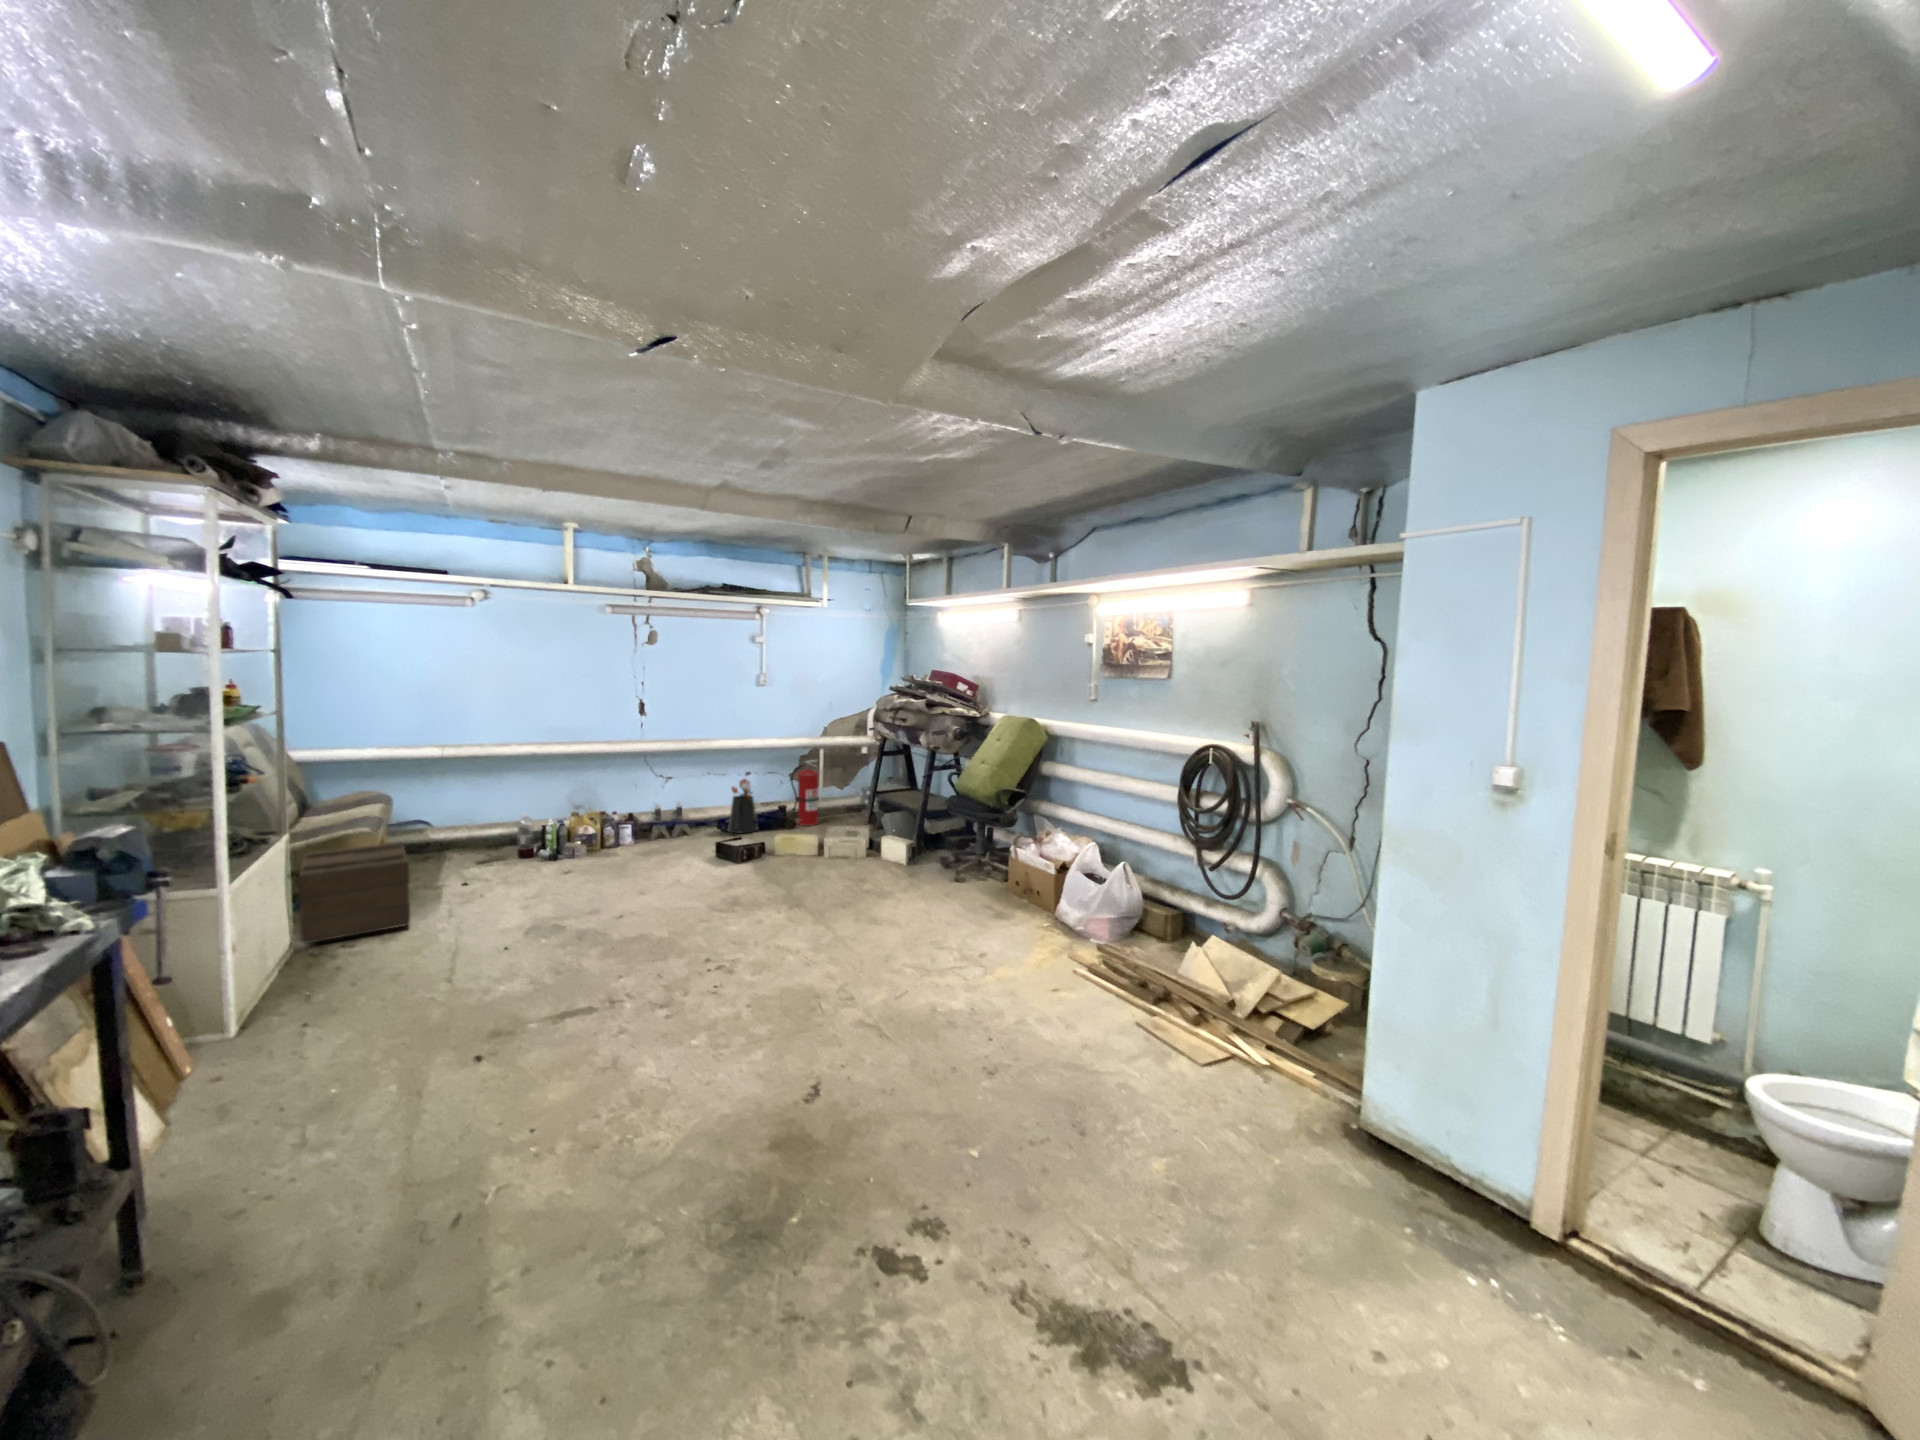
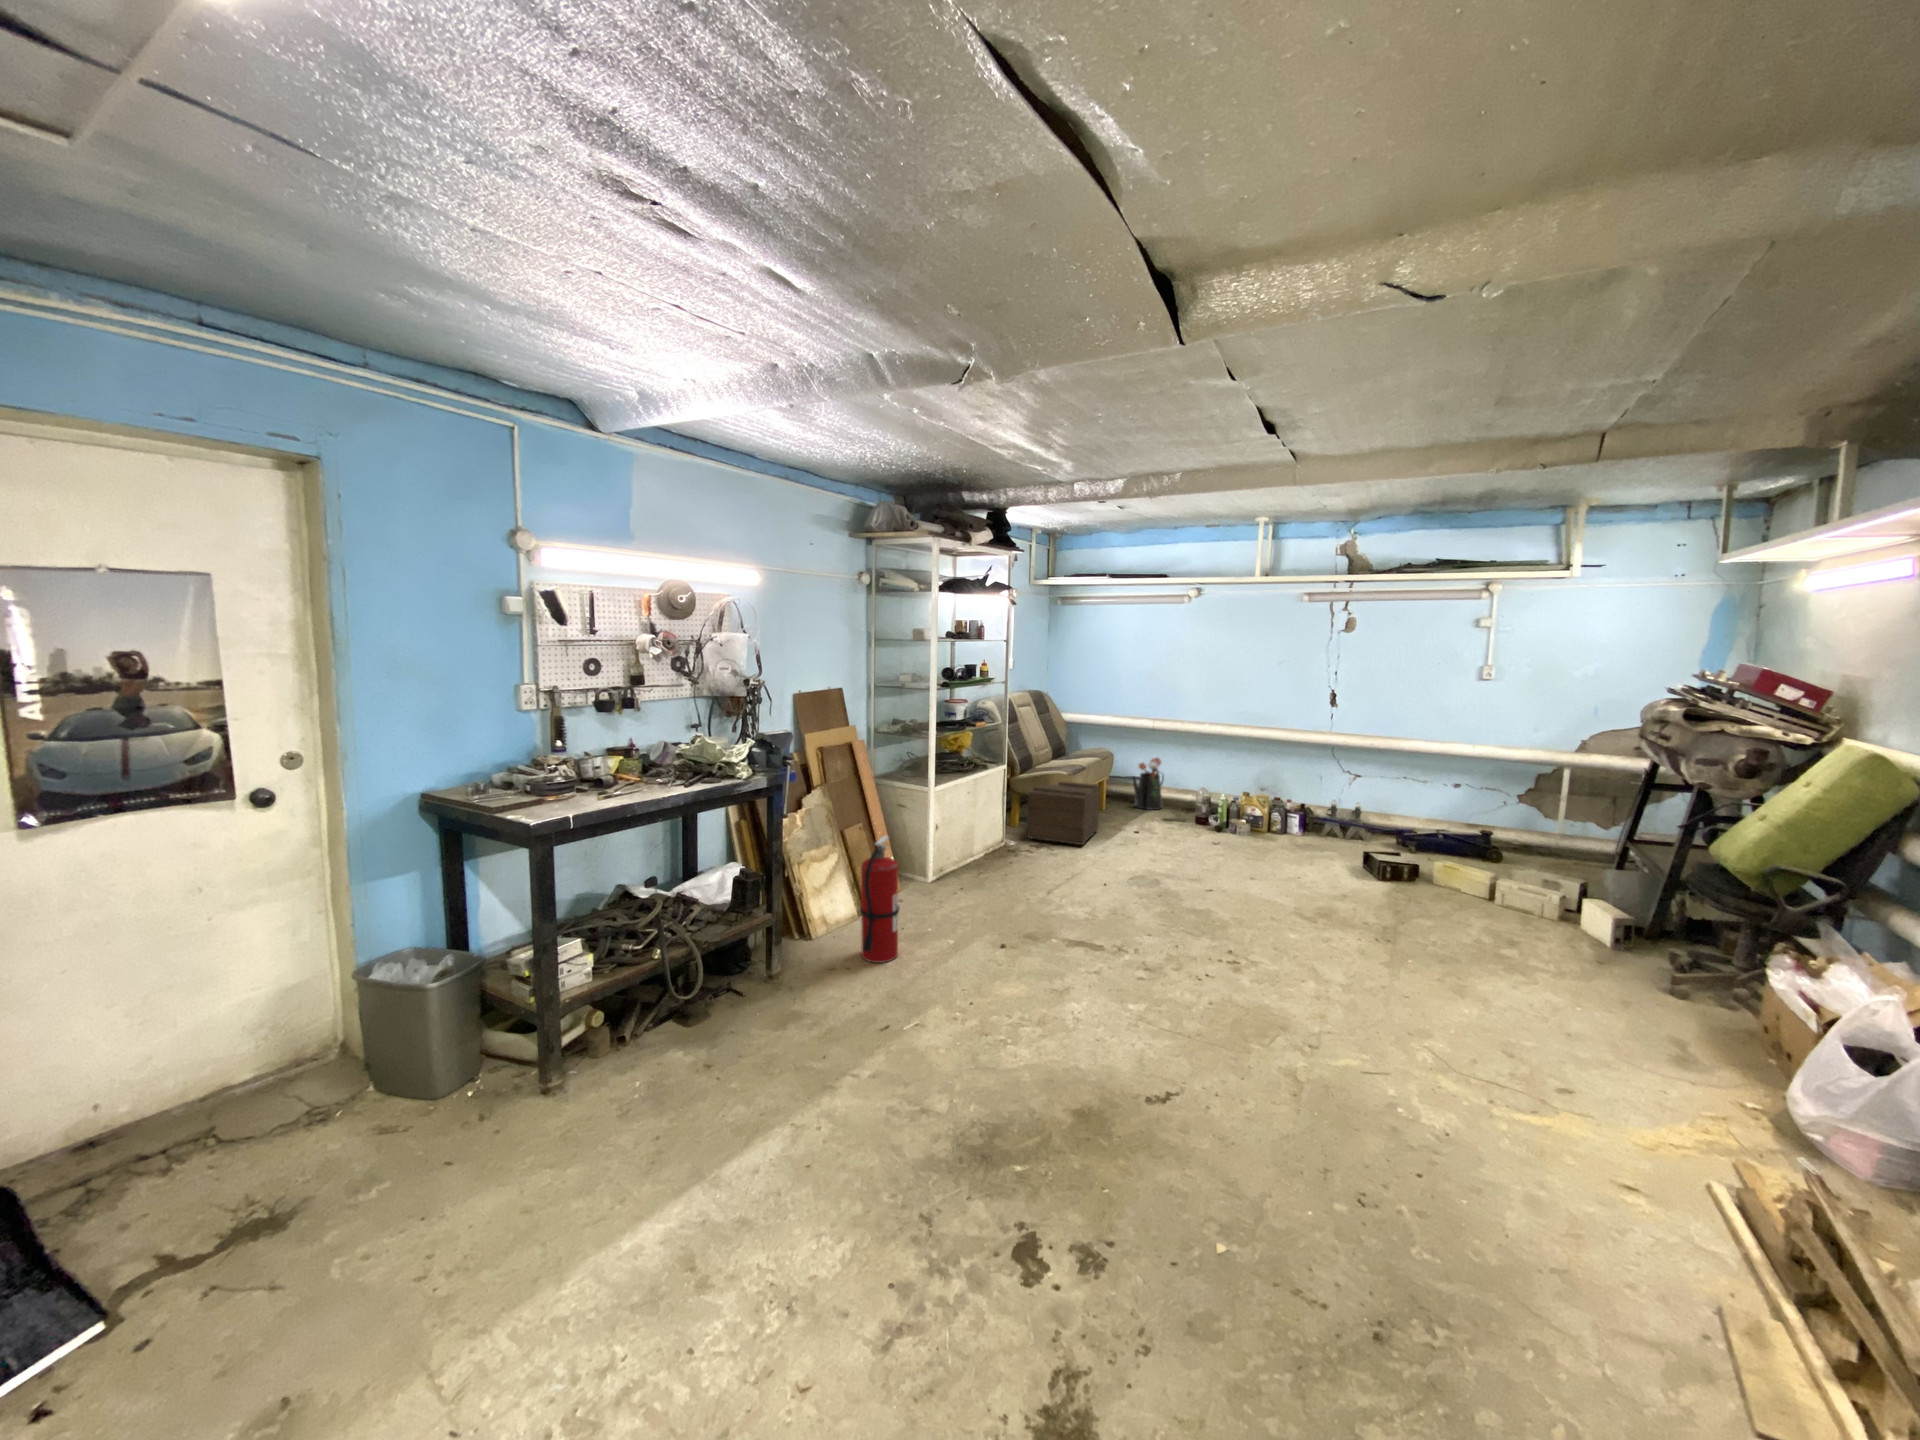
fire extinguisher: present [791,761,819,826] -> present [860,836,900,963]
watering can: present [728,779,758,833] -> present [1133,758,1164,810]

